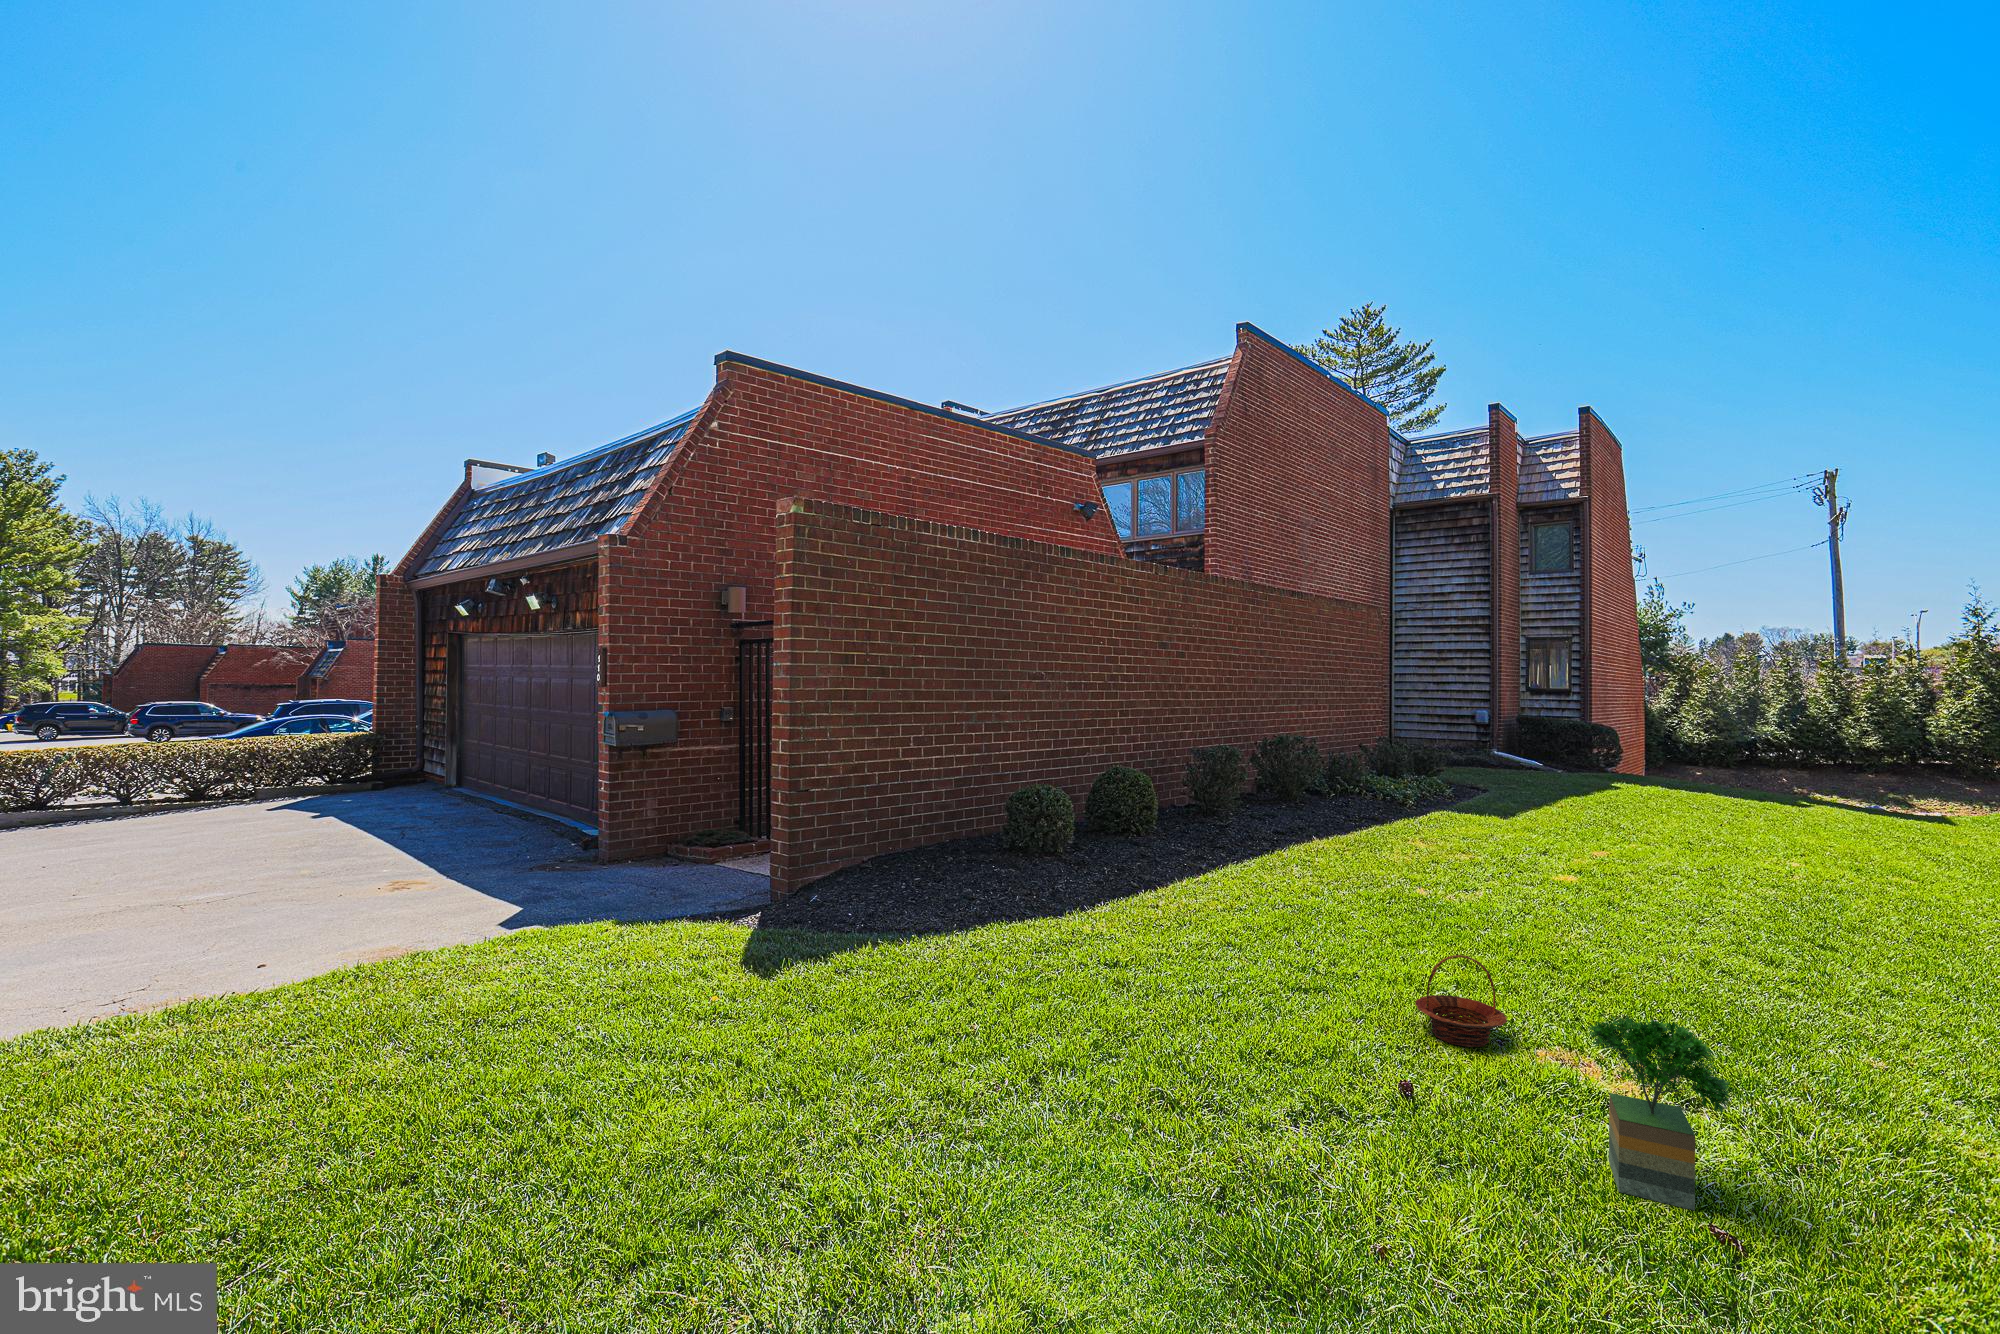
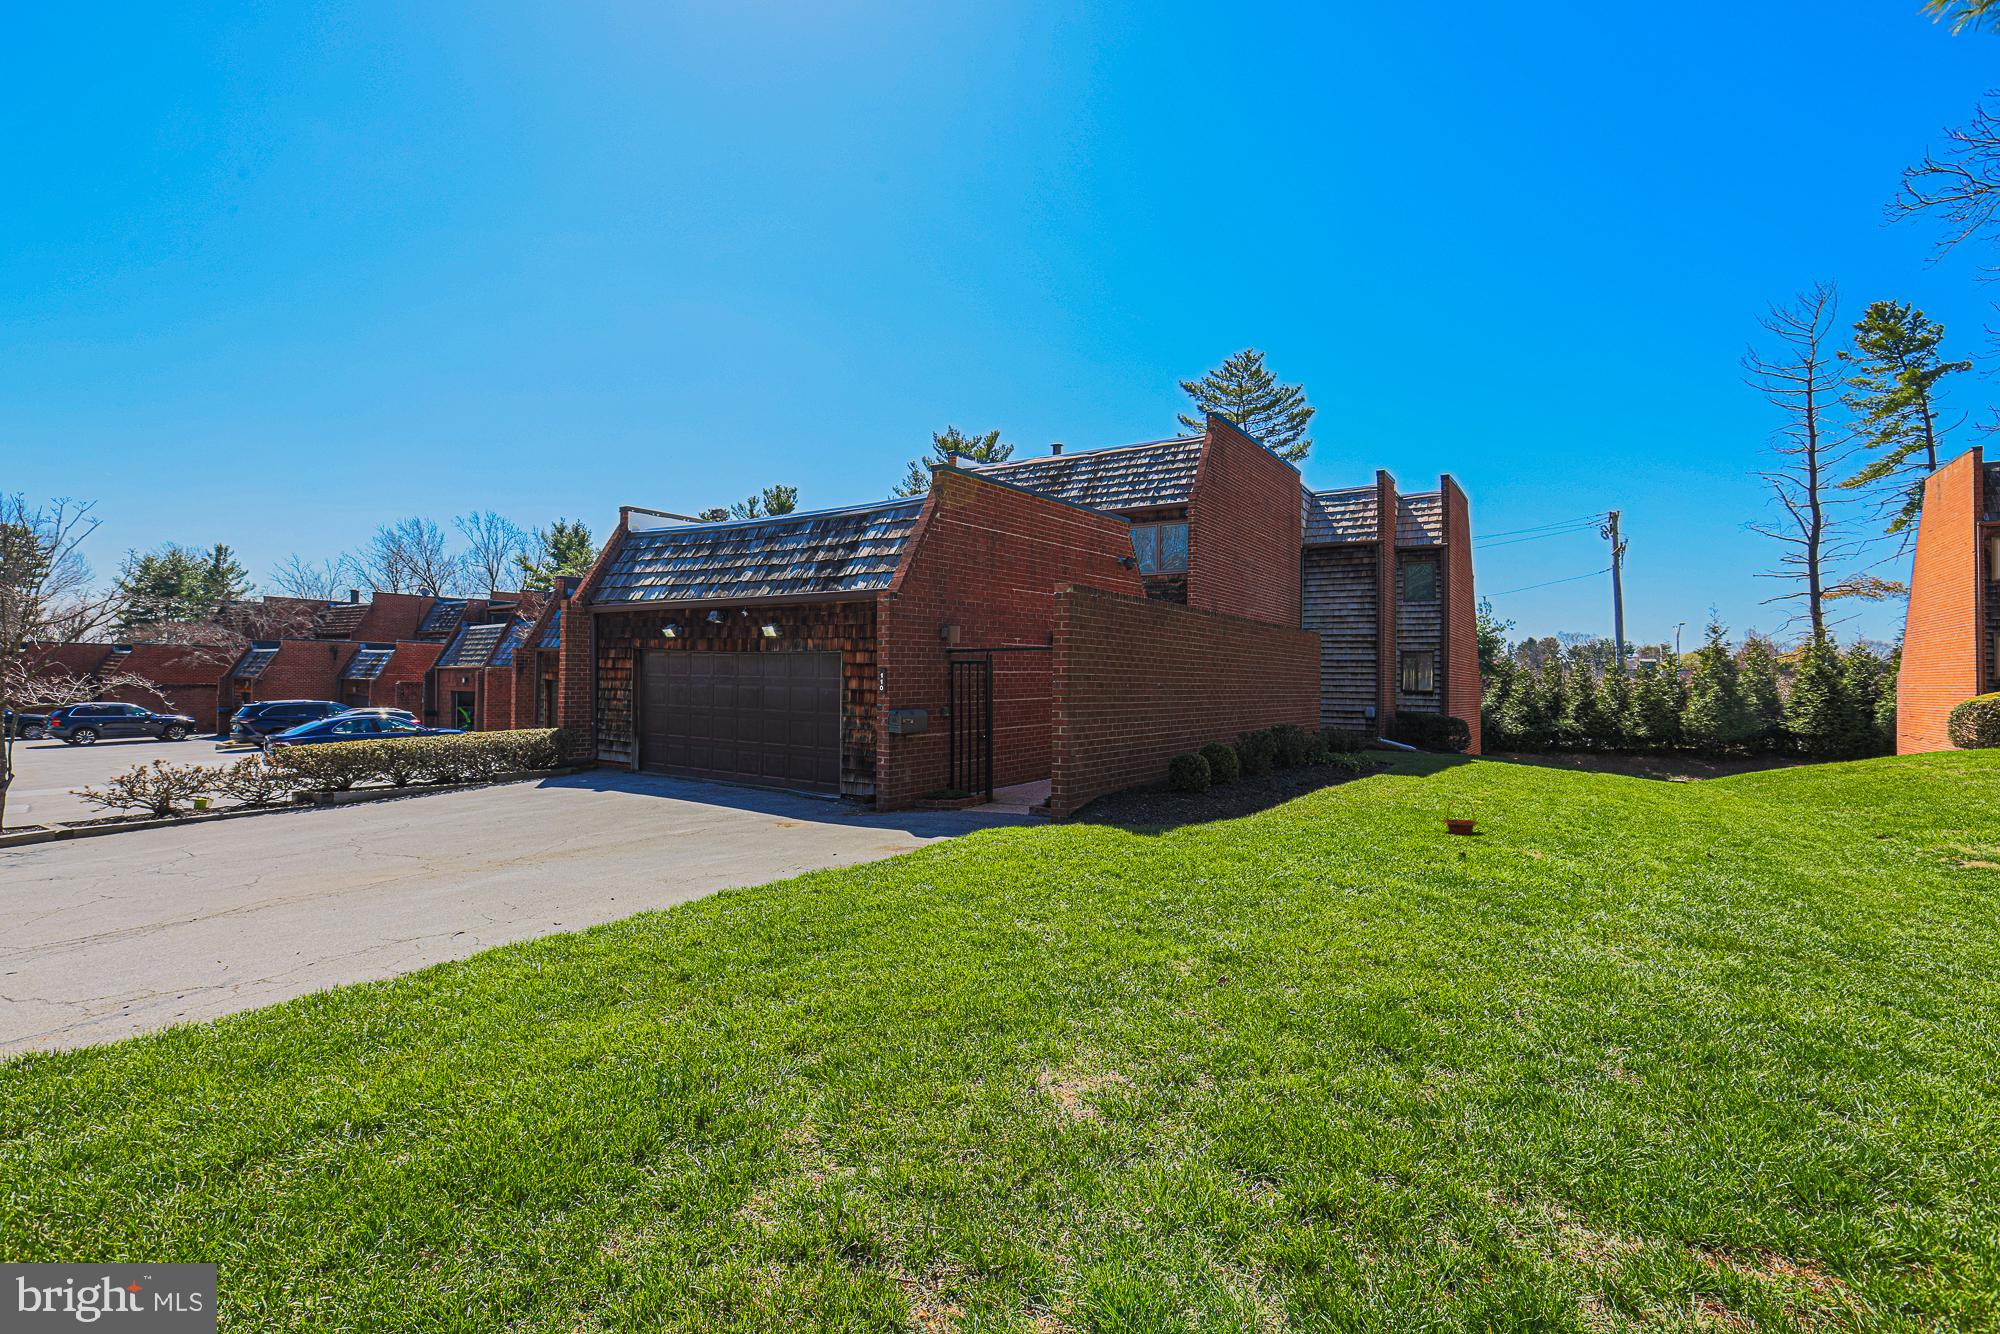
potted tree: present [1589,1015,1730,1210] -> none [1518,795,1563,853]

